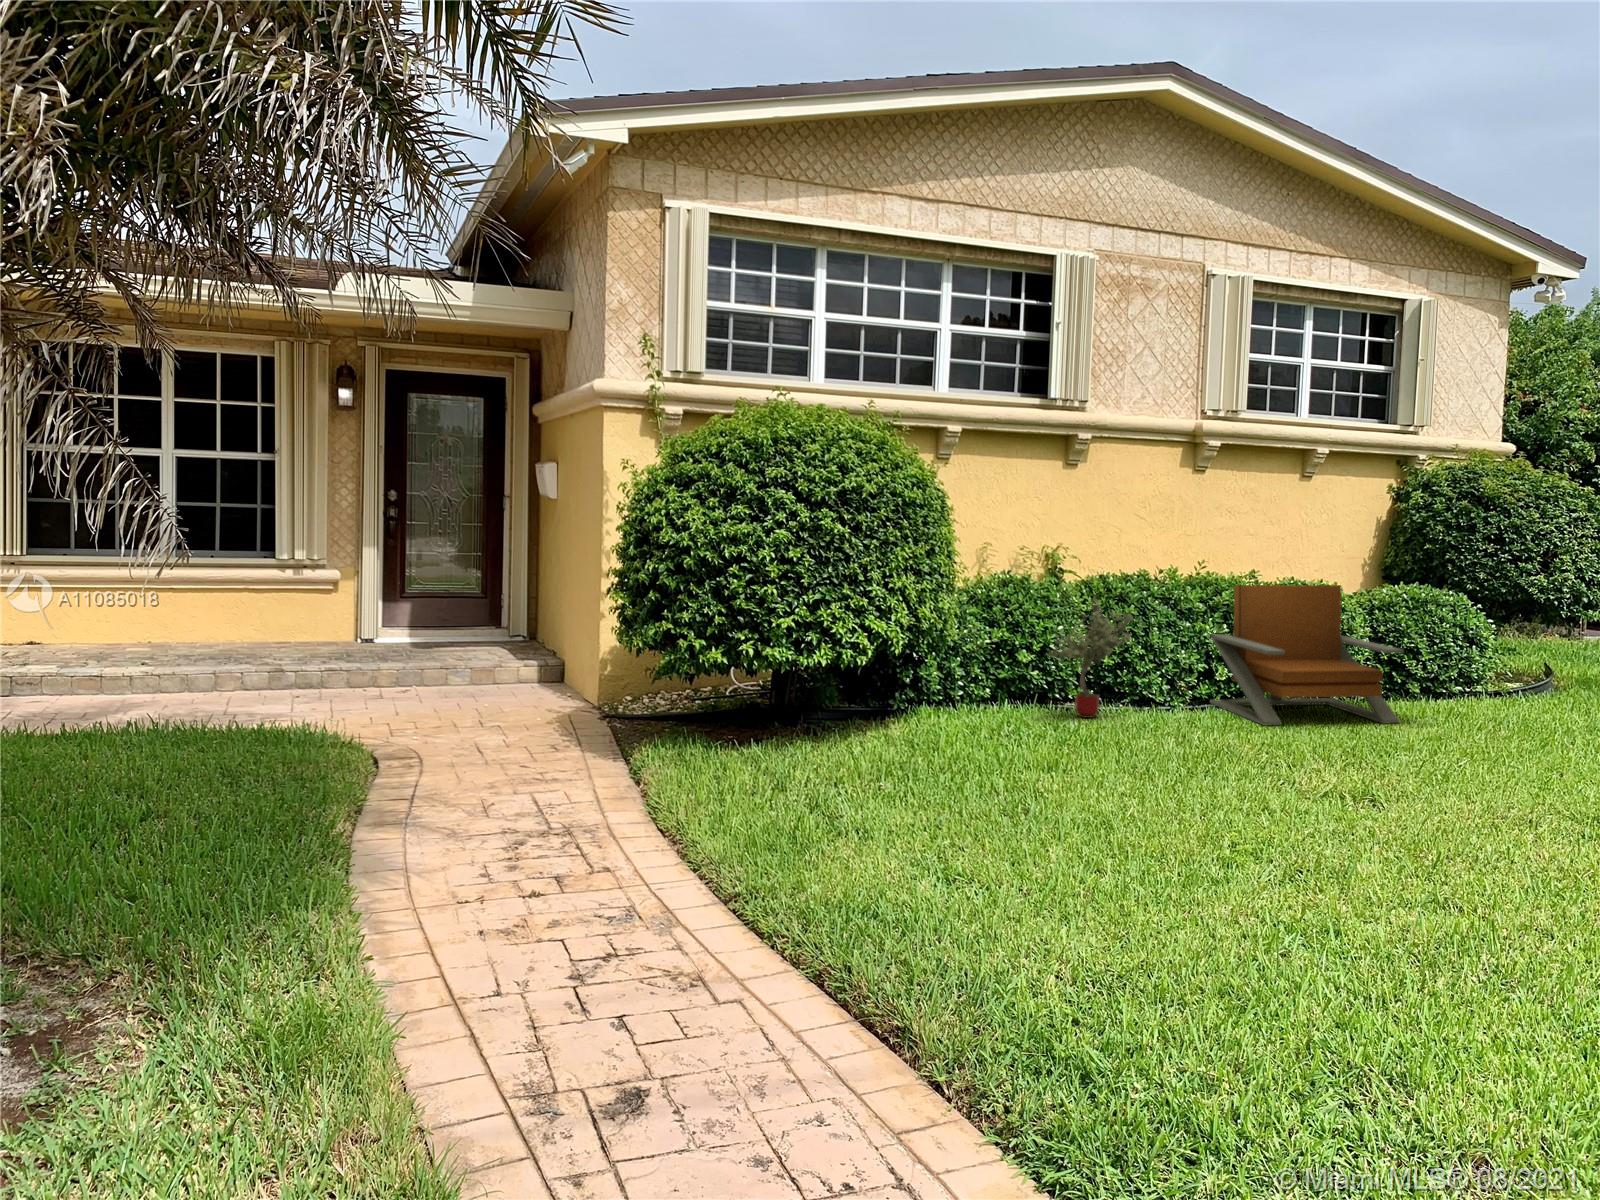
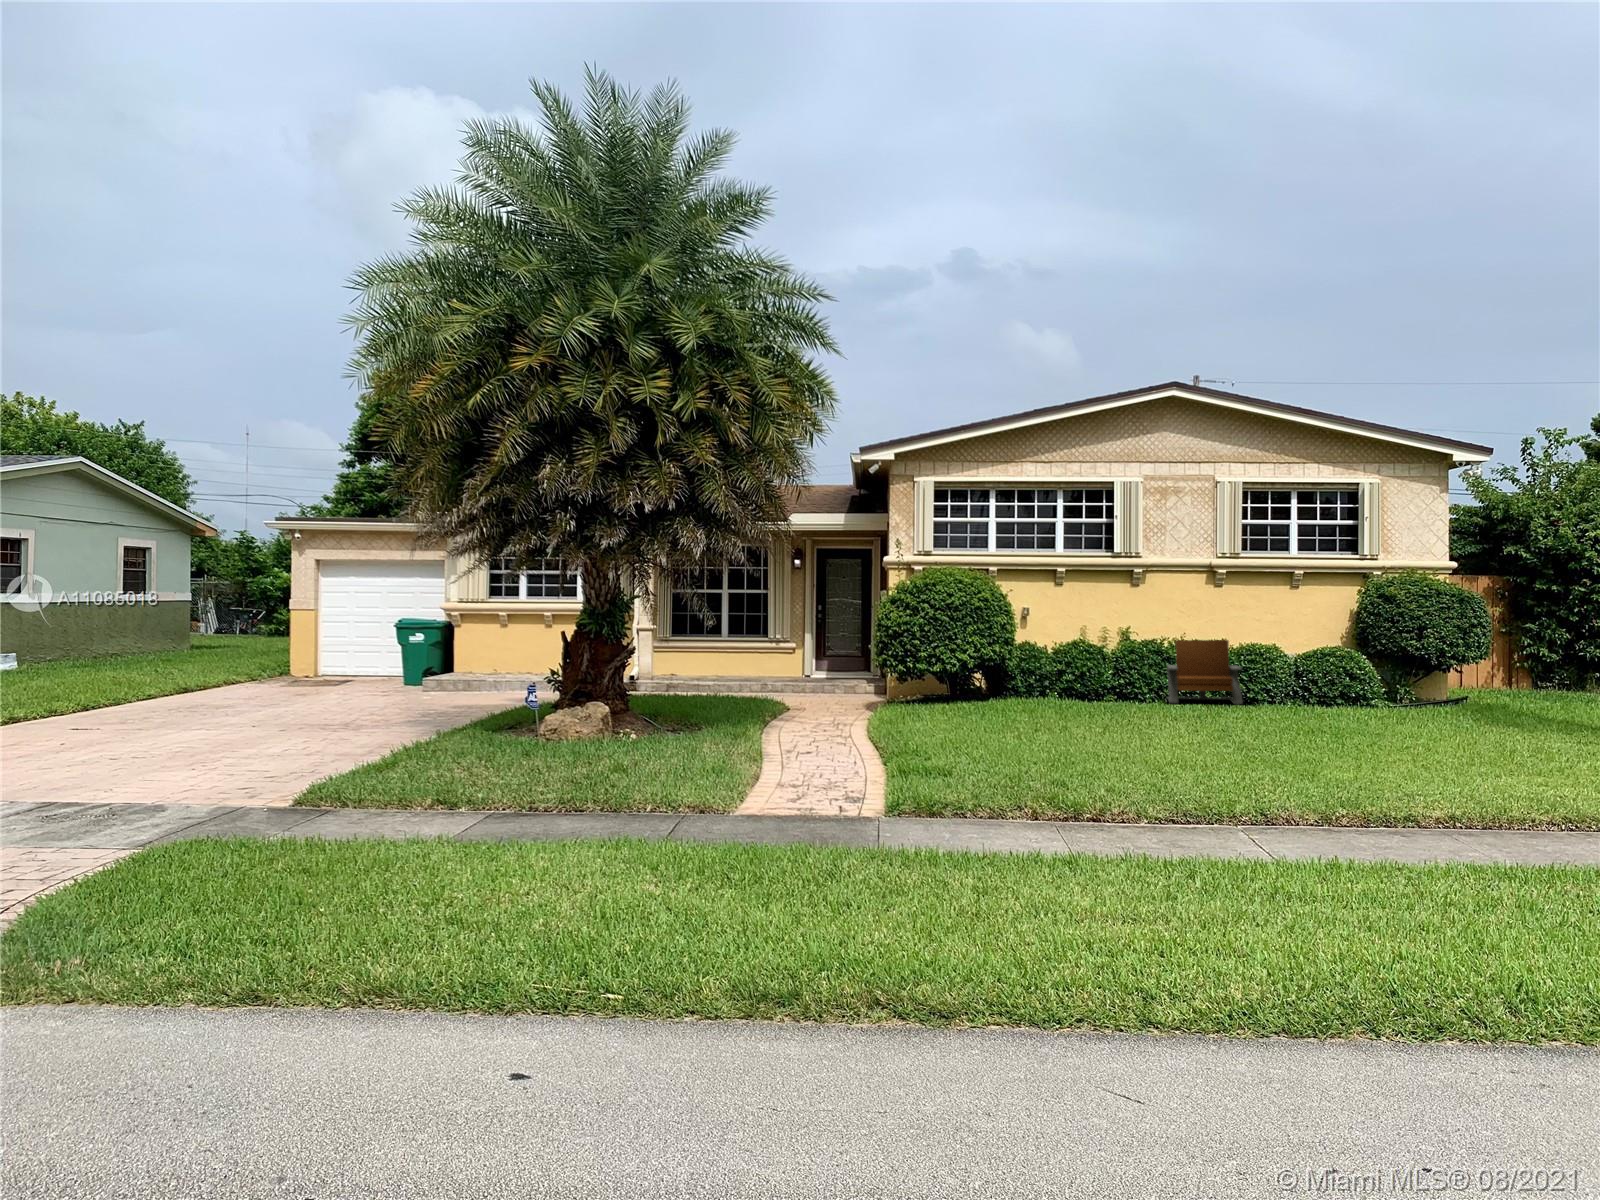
potted tree: present [1047,599,1133,718] -> none [1068,645,1114,700]

